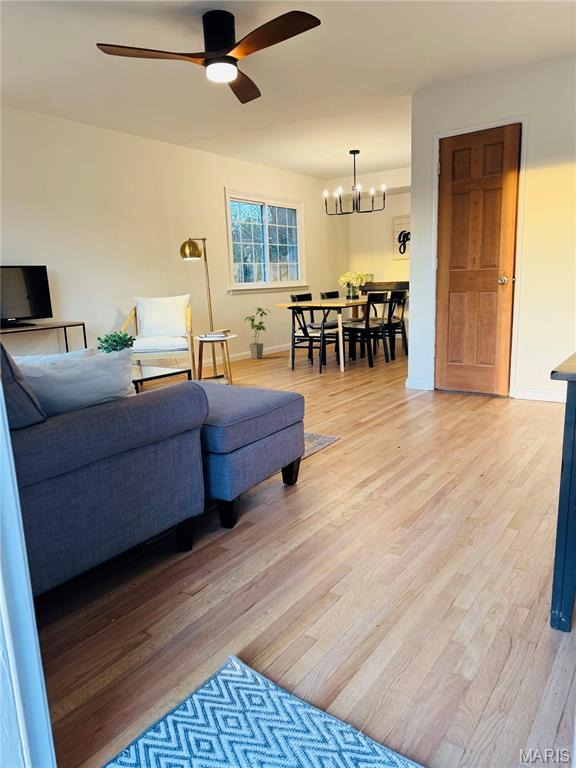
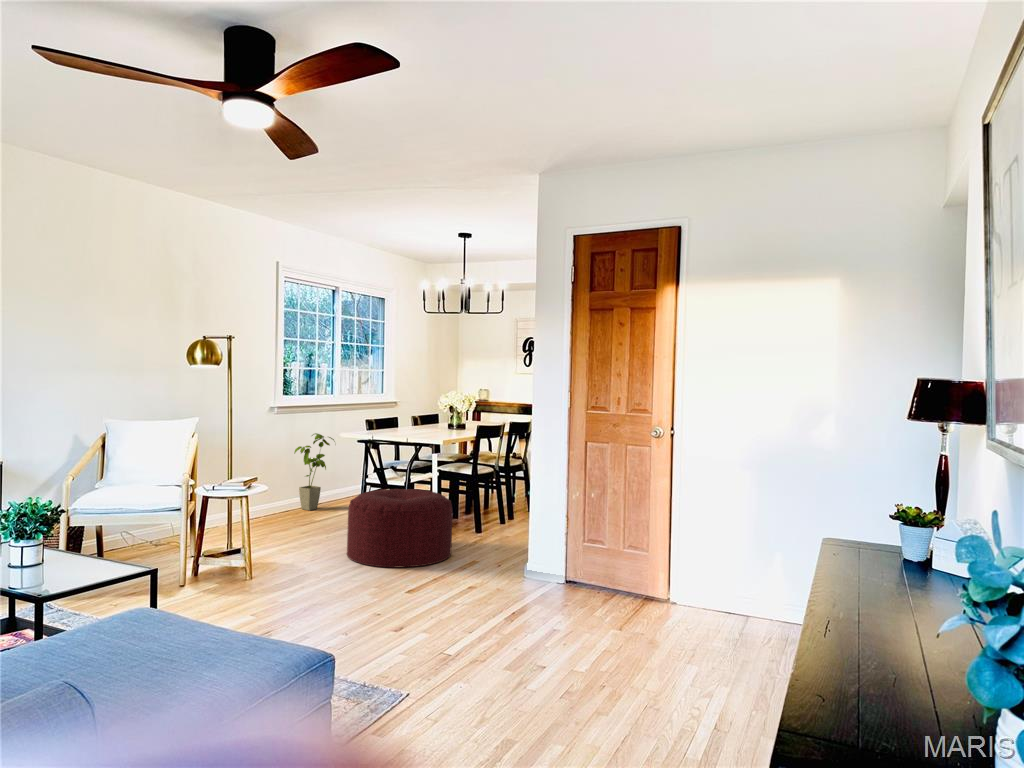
ottoman: none [287,337,356,385] -> present [347,489,452,567]

